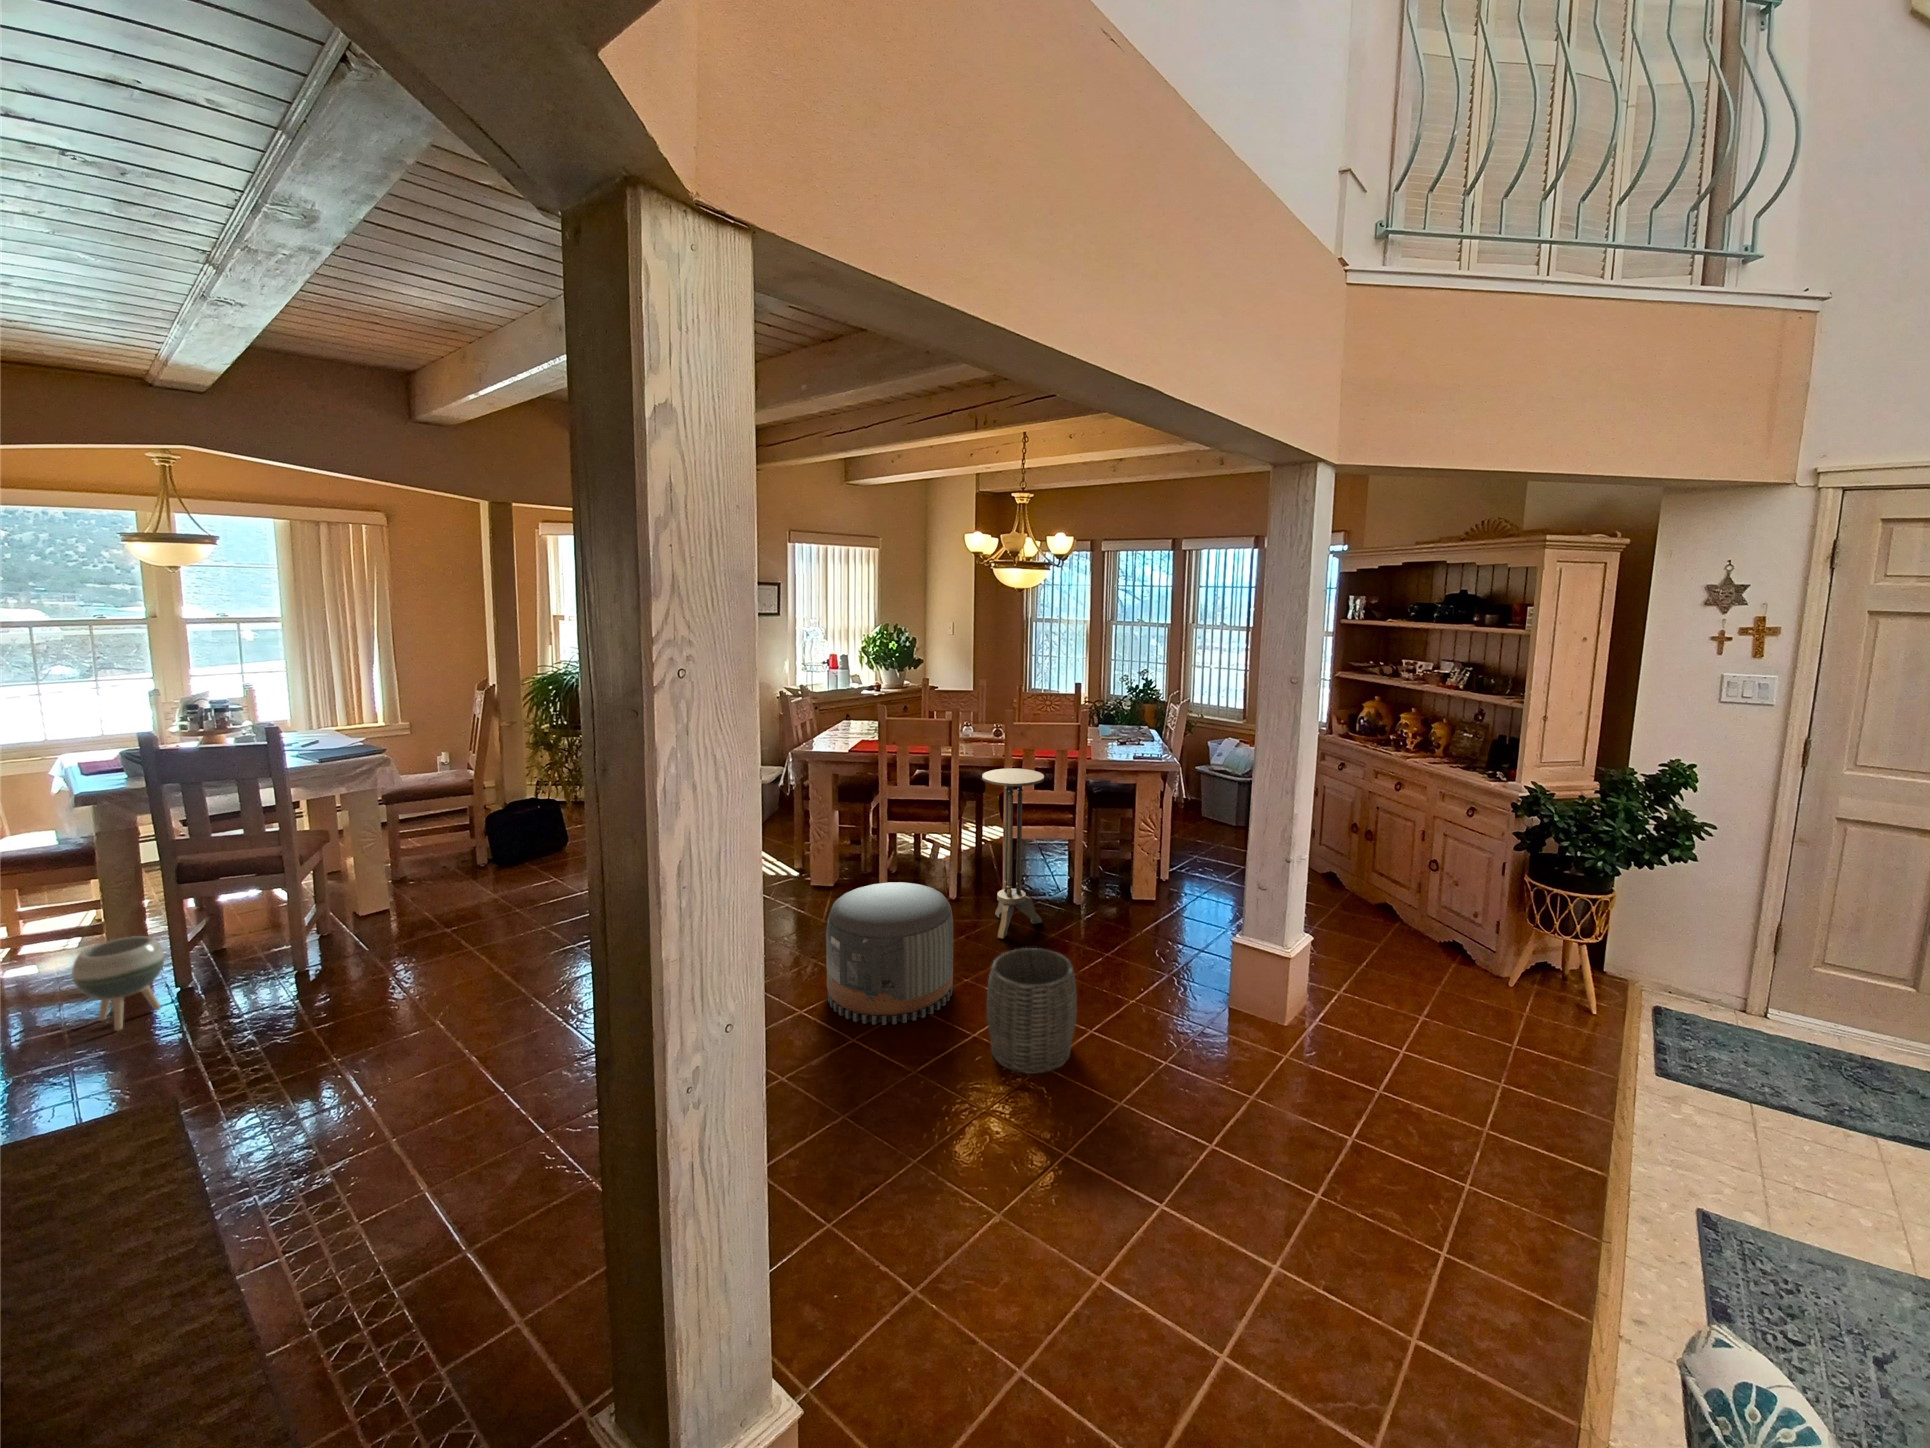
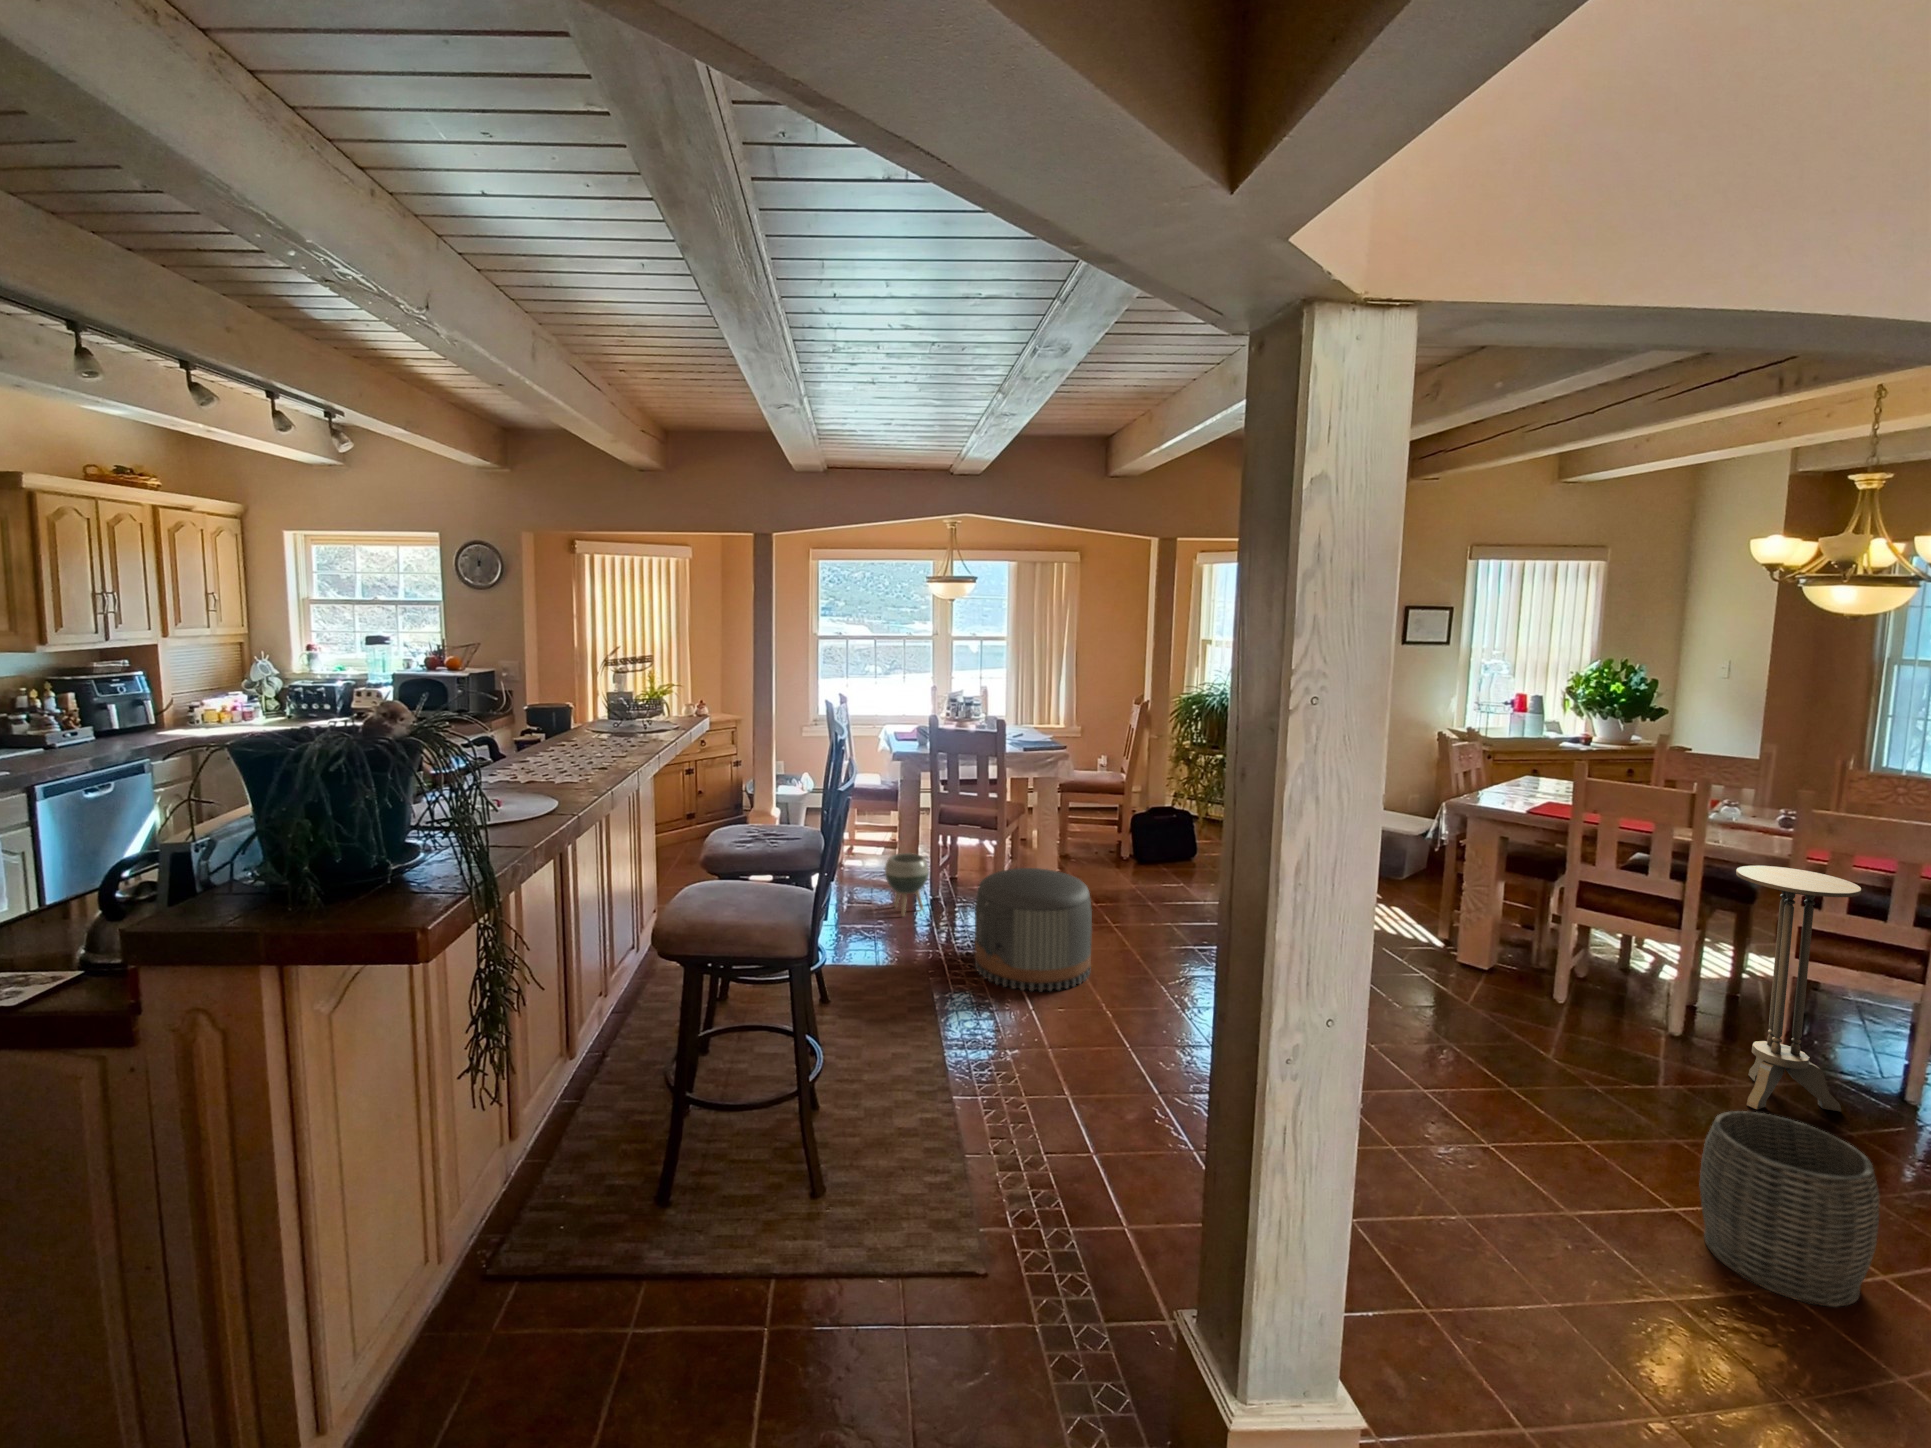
pouf: present [826,882,953,1025] -> present [975,868,1092,991]

